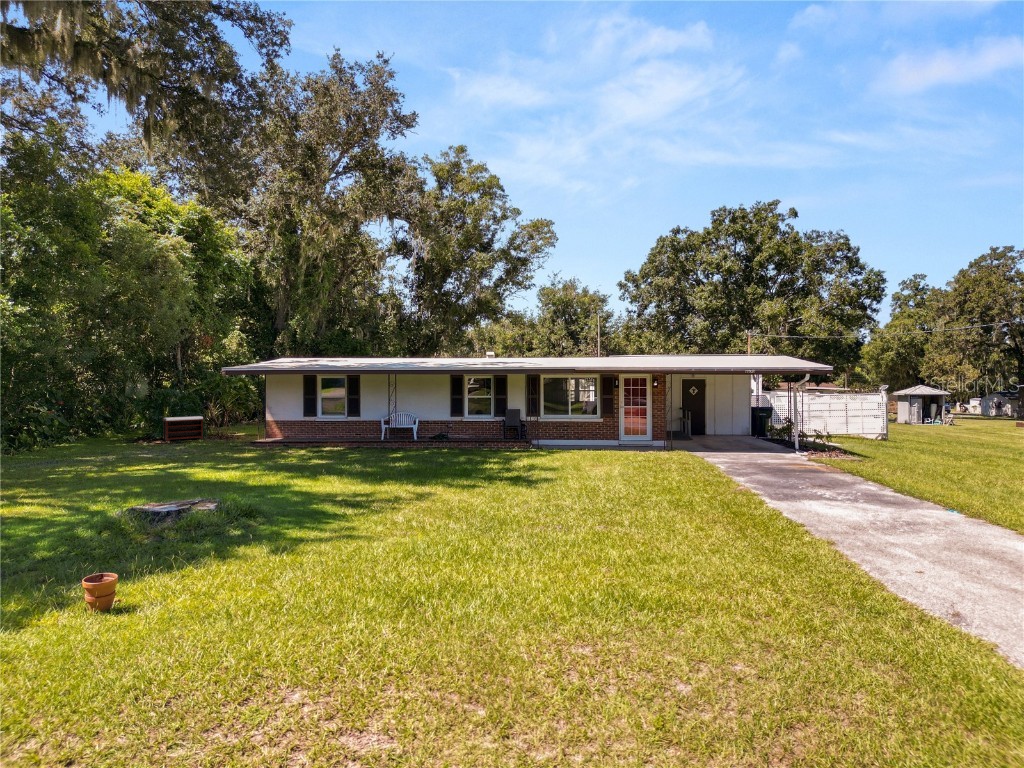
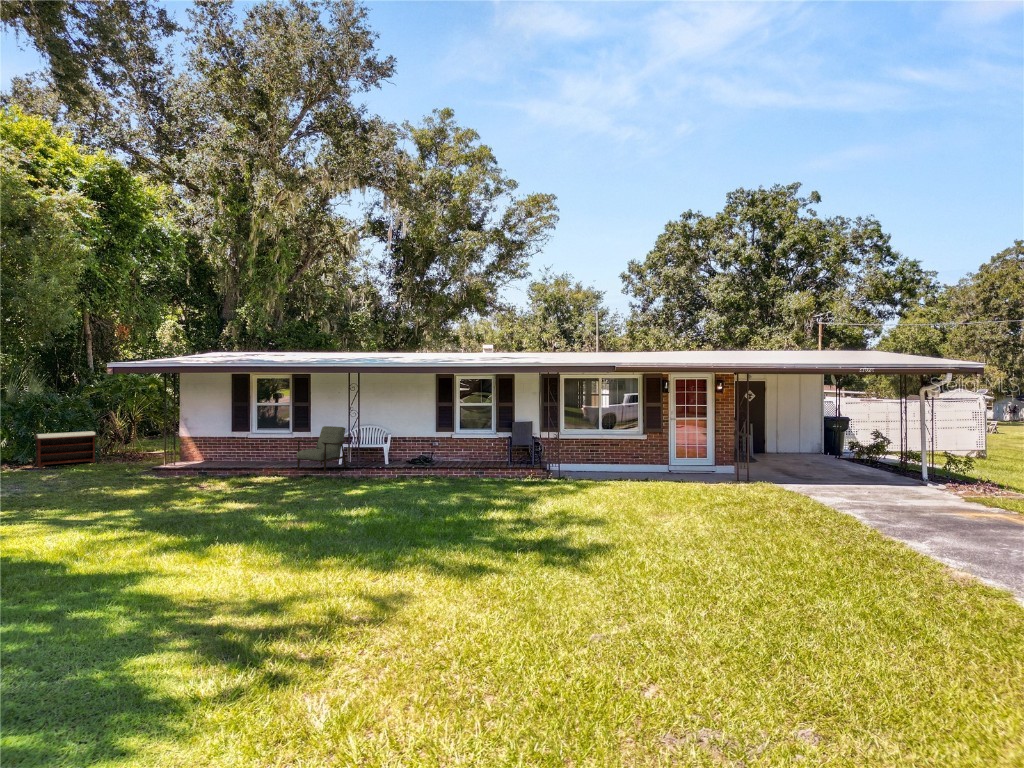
chair: none [349,413,385,446] -> present [295,426,346,472]

